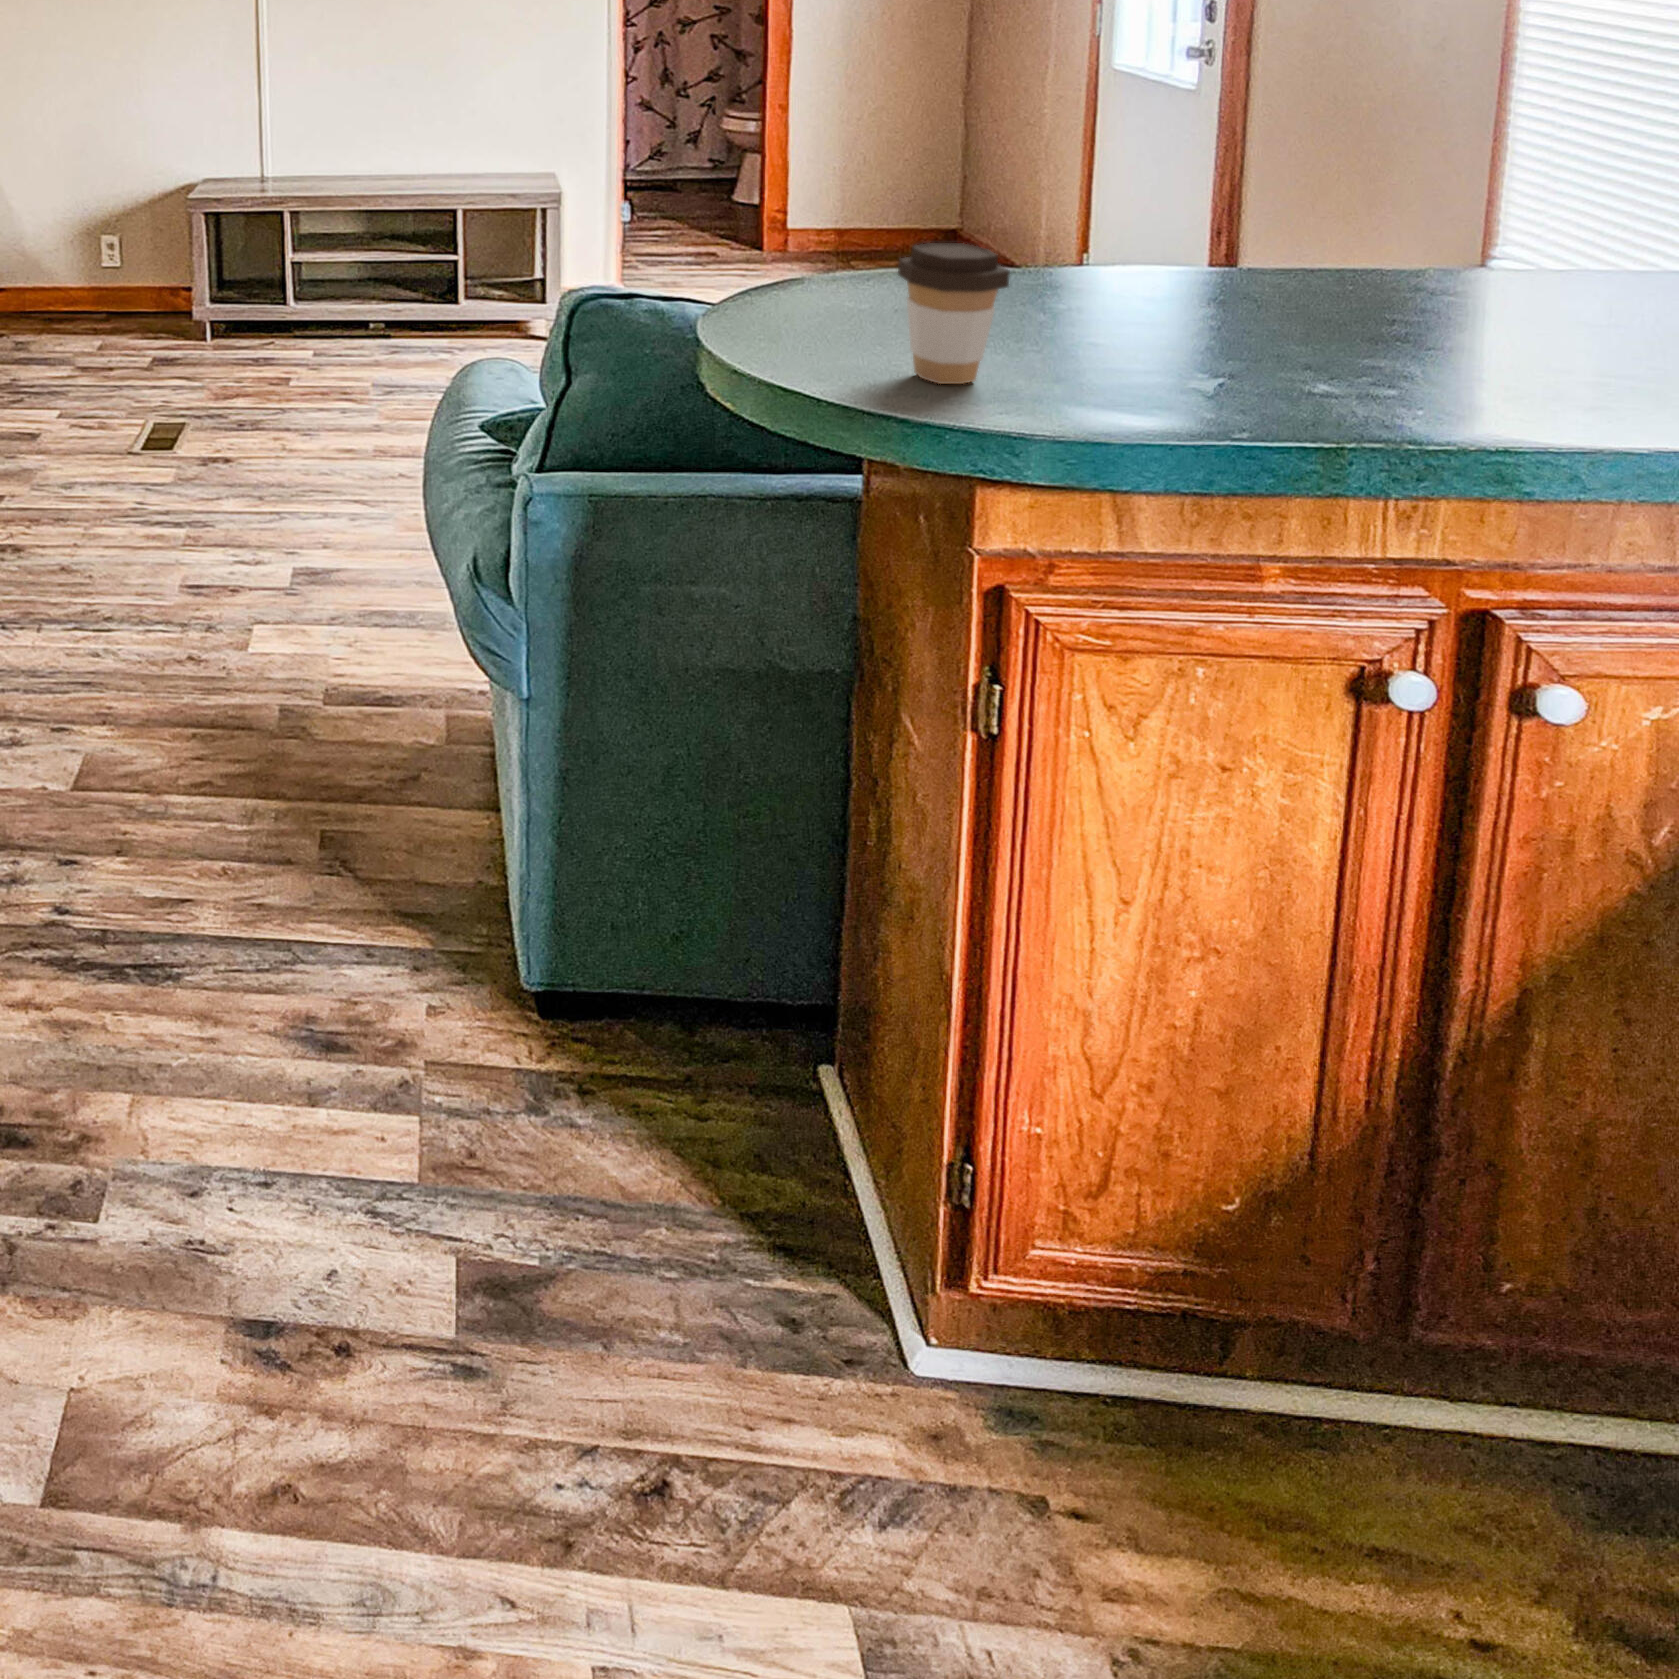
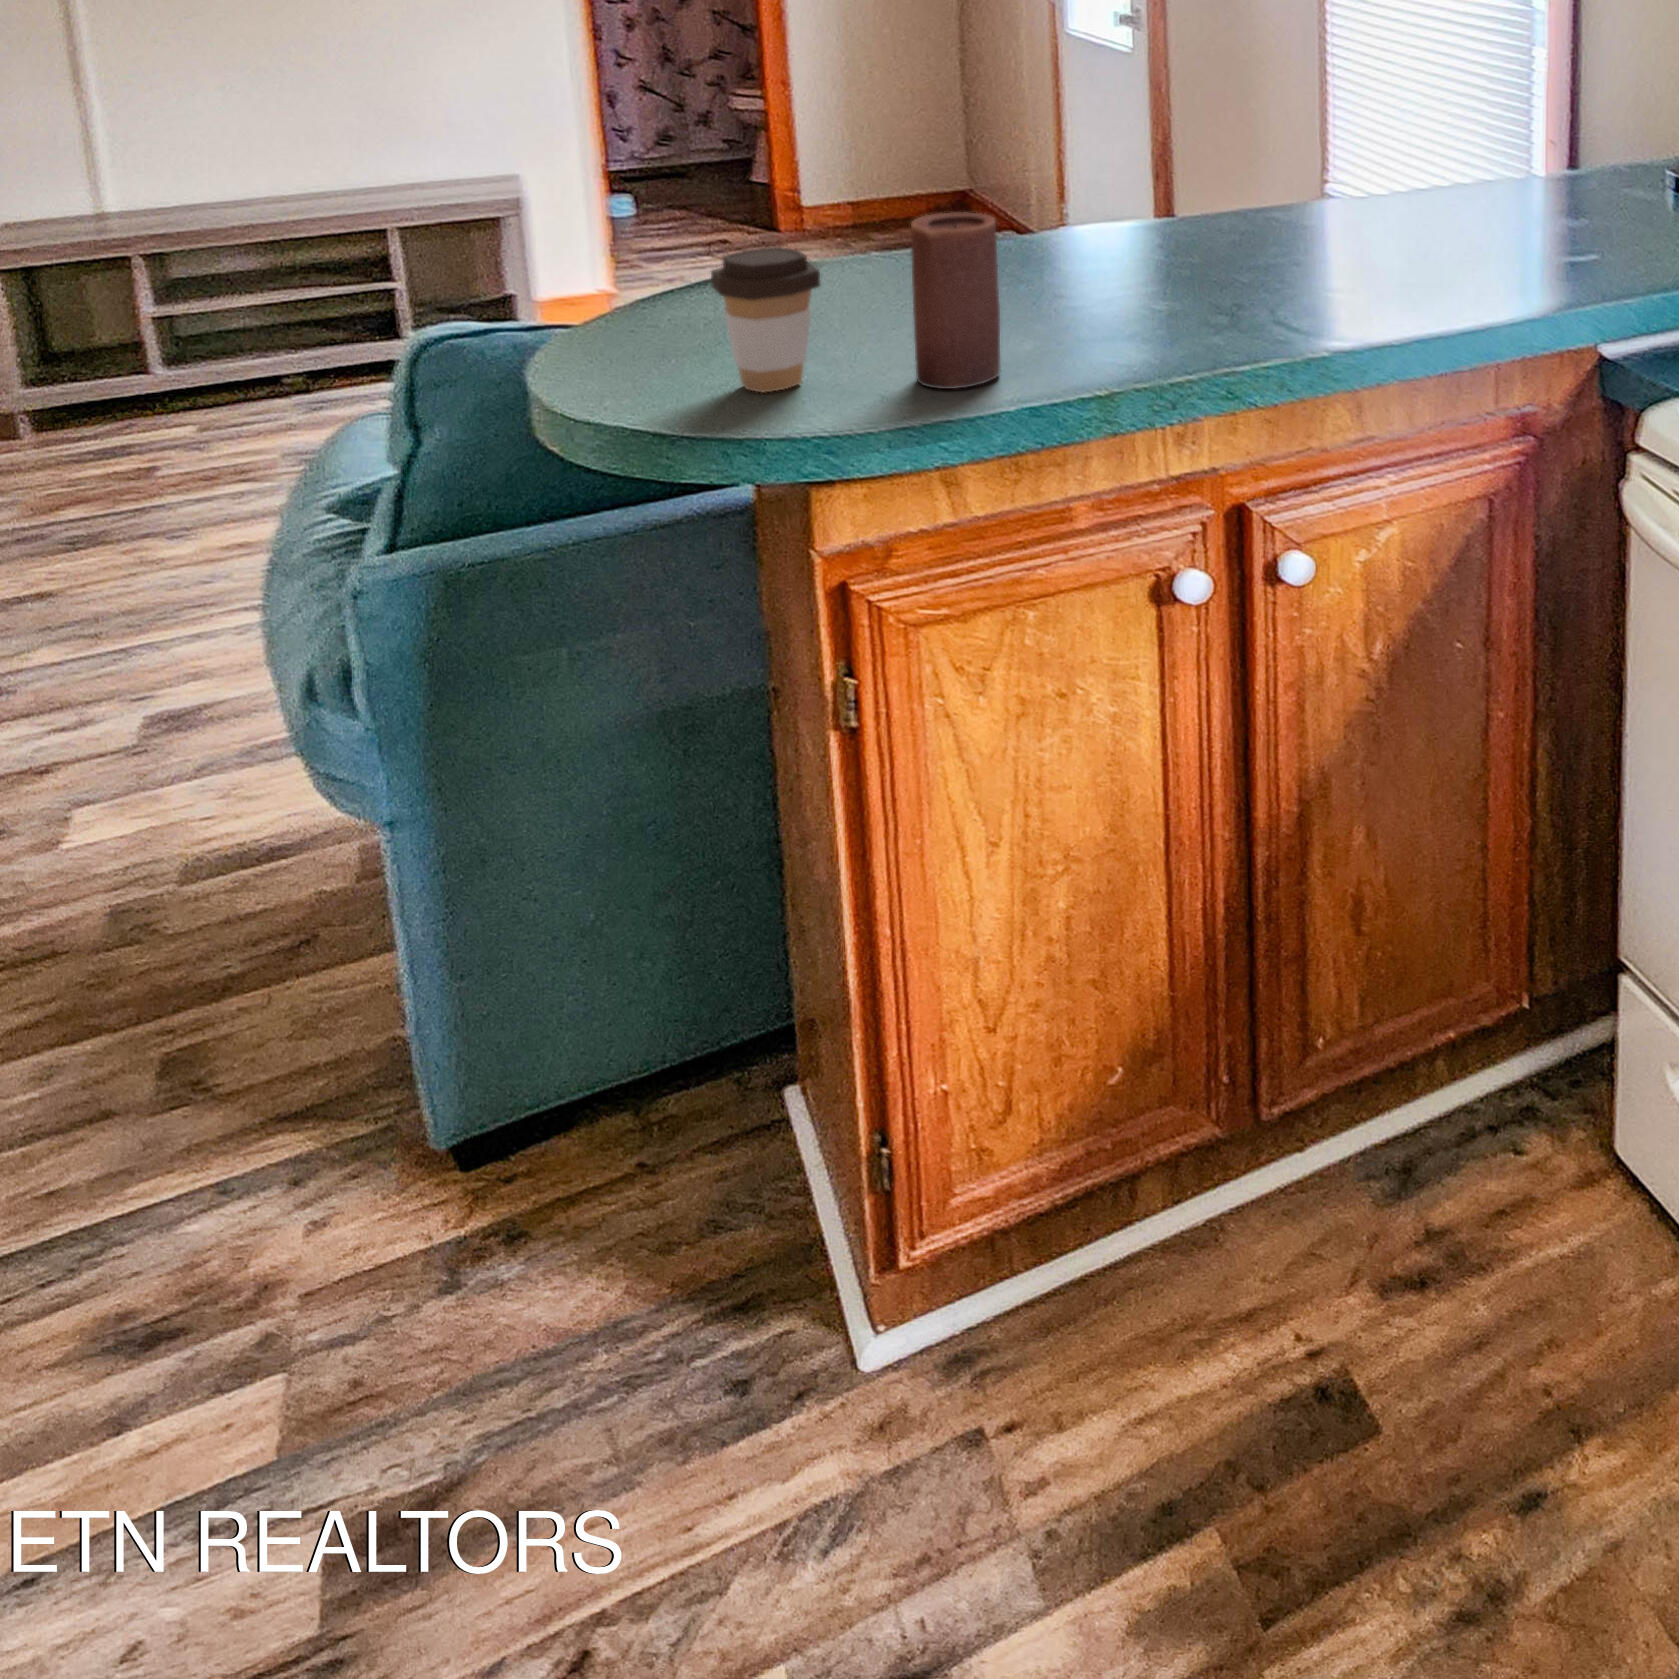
candle: none [1100,227,1215,413] -> present [911,212,1000,389]

